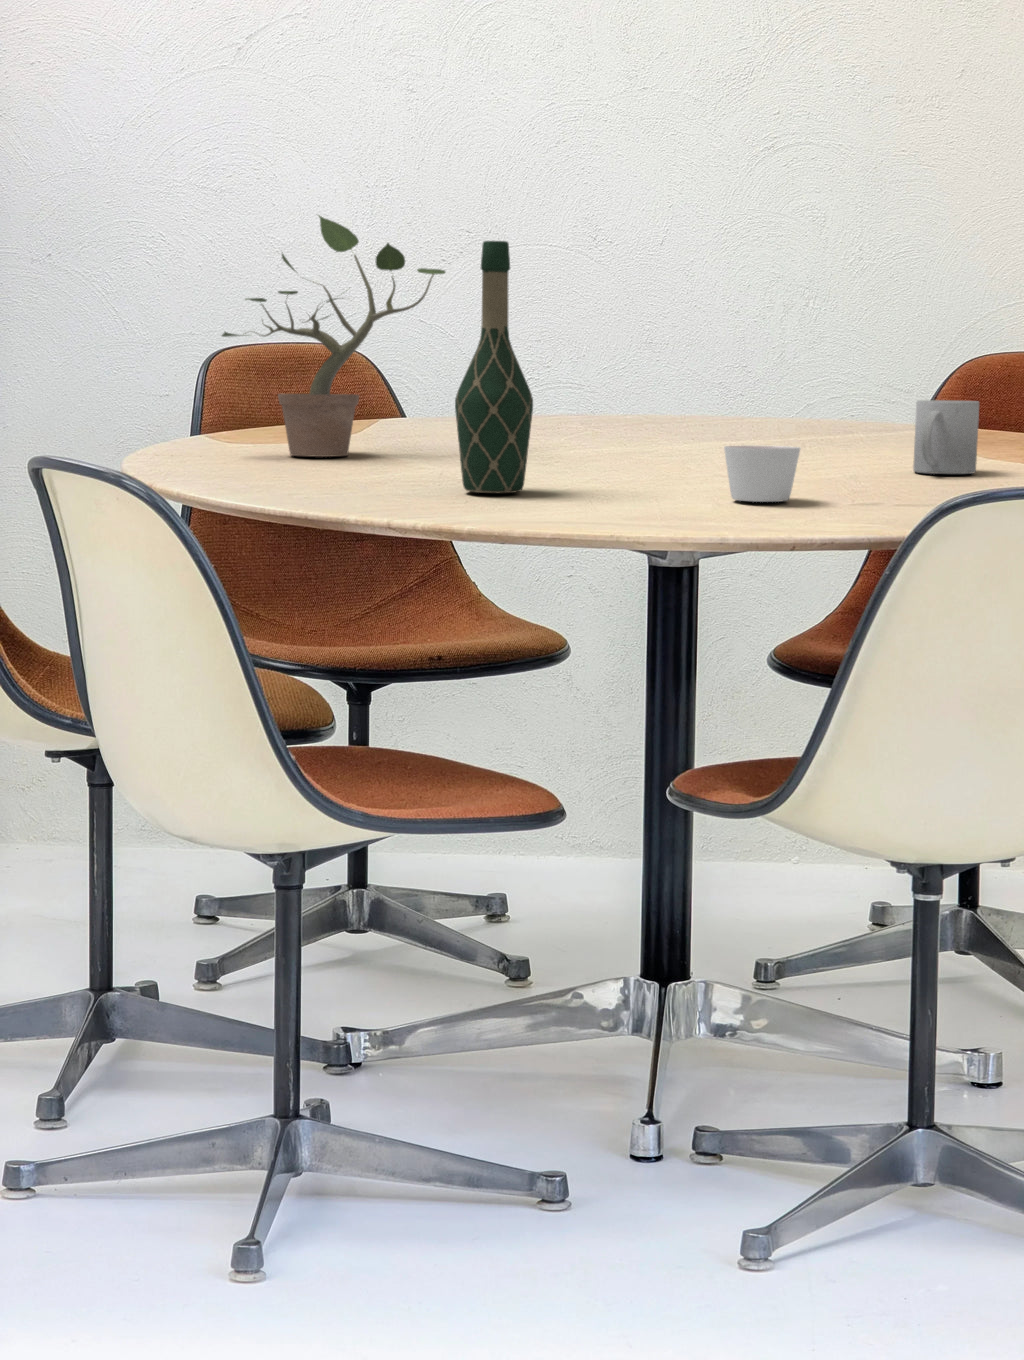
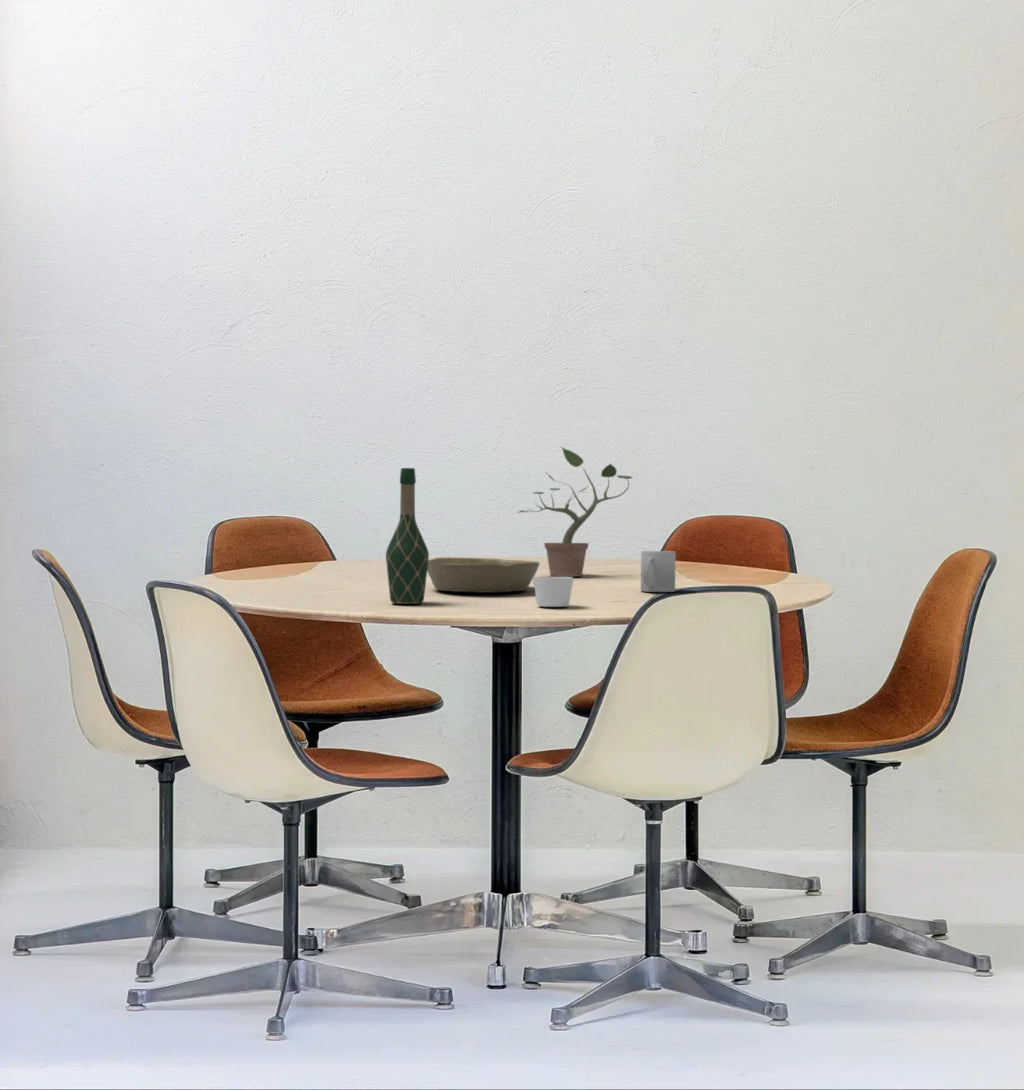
potted plant: present [222,216,445,457] -> present [520,447,632,577]
bowl: none [530,410,734,472] -> present [427,558,539,592]

